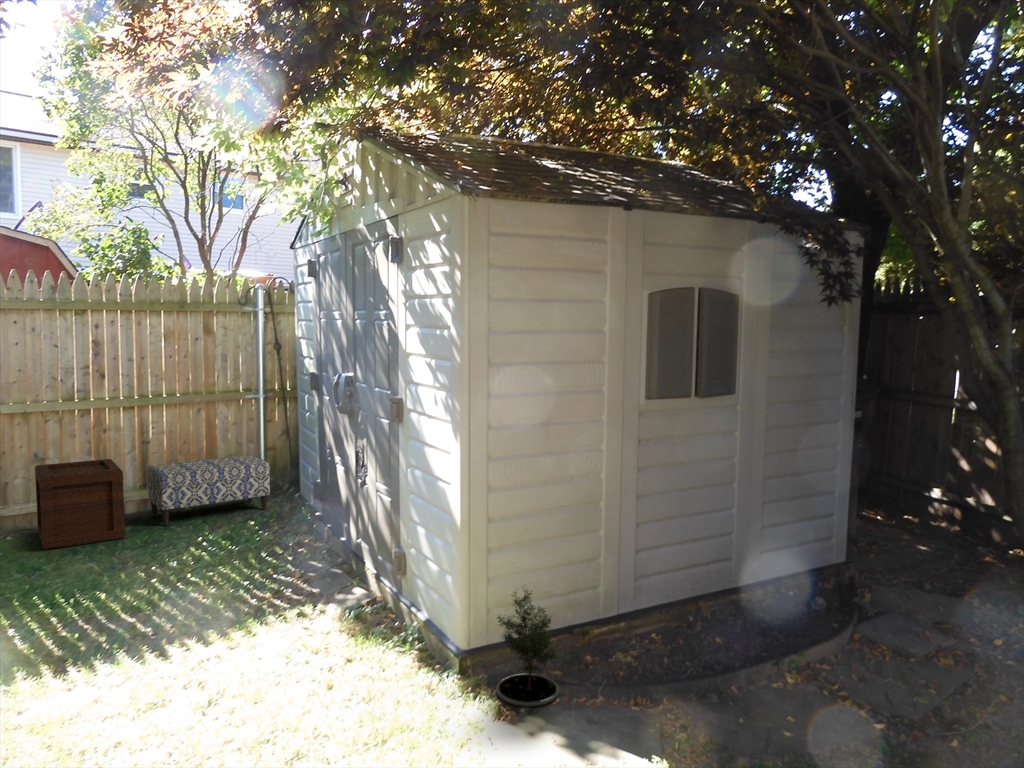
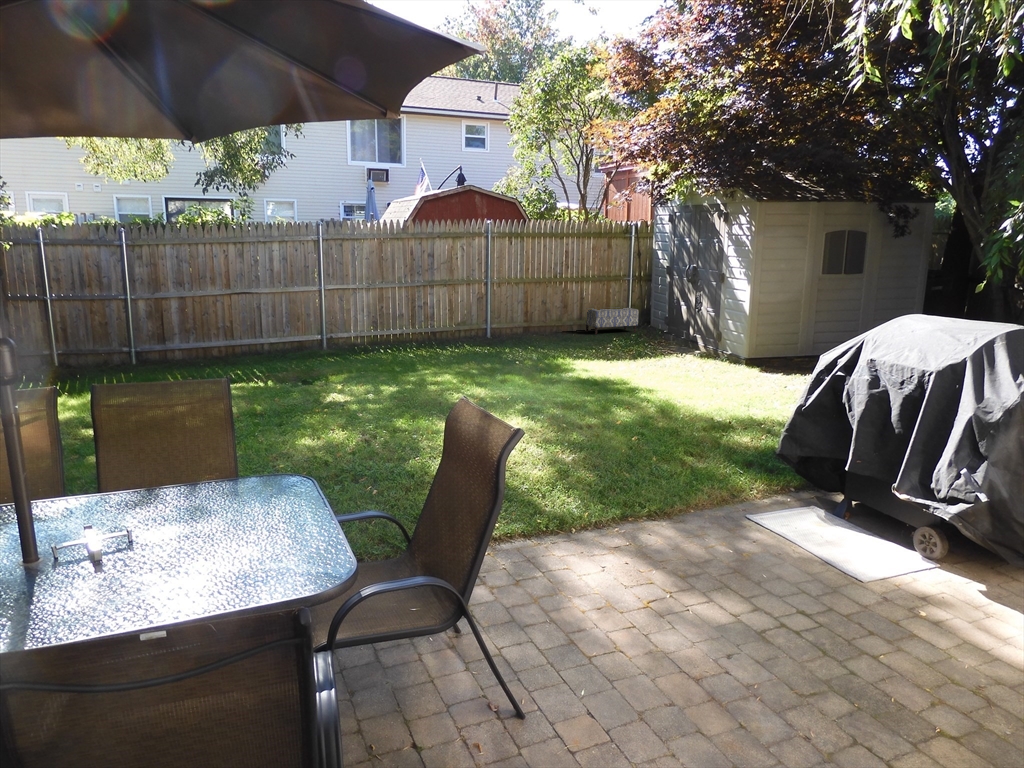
wooden crate: present [35,459,125,550] -> none [545,304,585,338]
potted tree: present [496,590,560,707] -> none [759,335,784,375]

